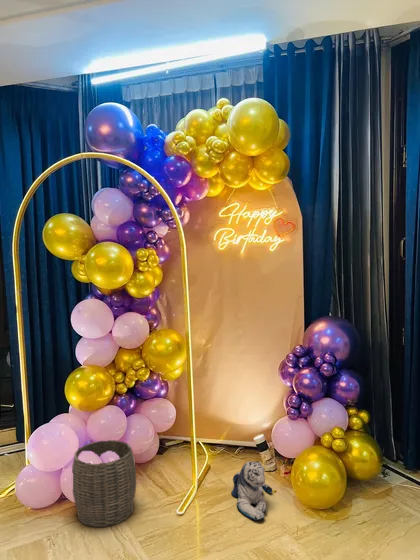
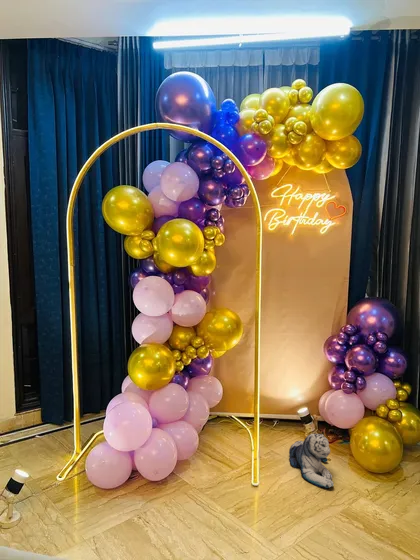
woven basket: present [72,440,136,527] -> none [147,417,209,503]

